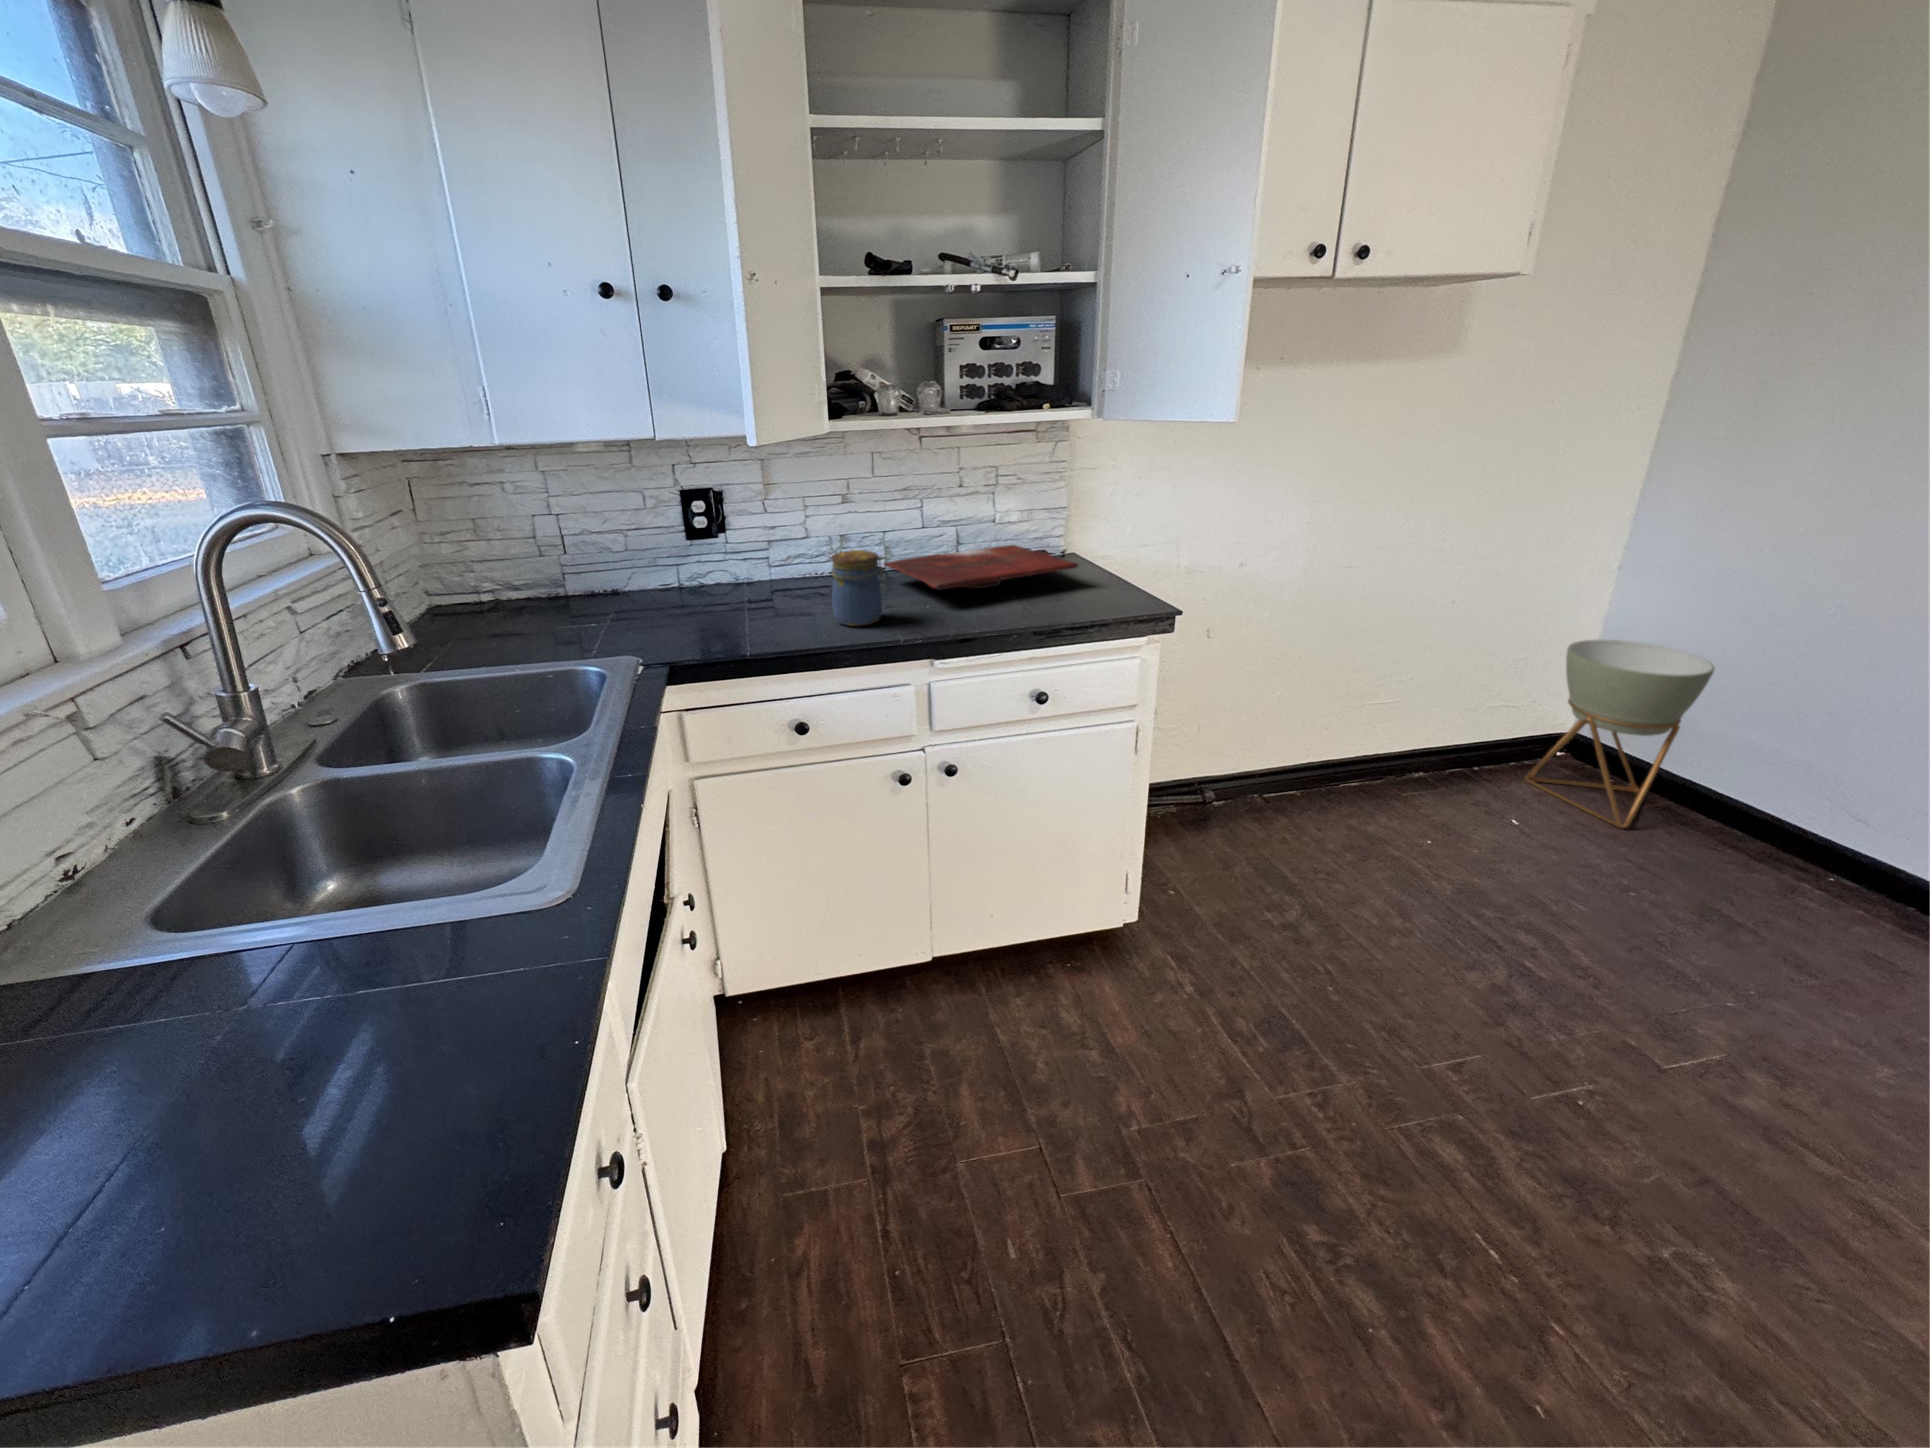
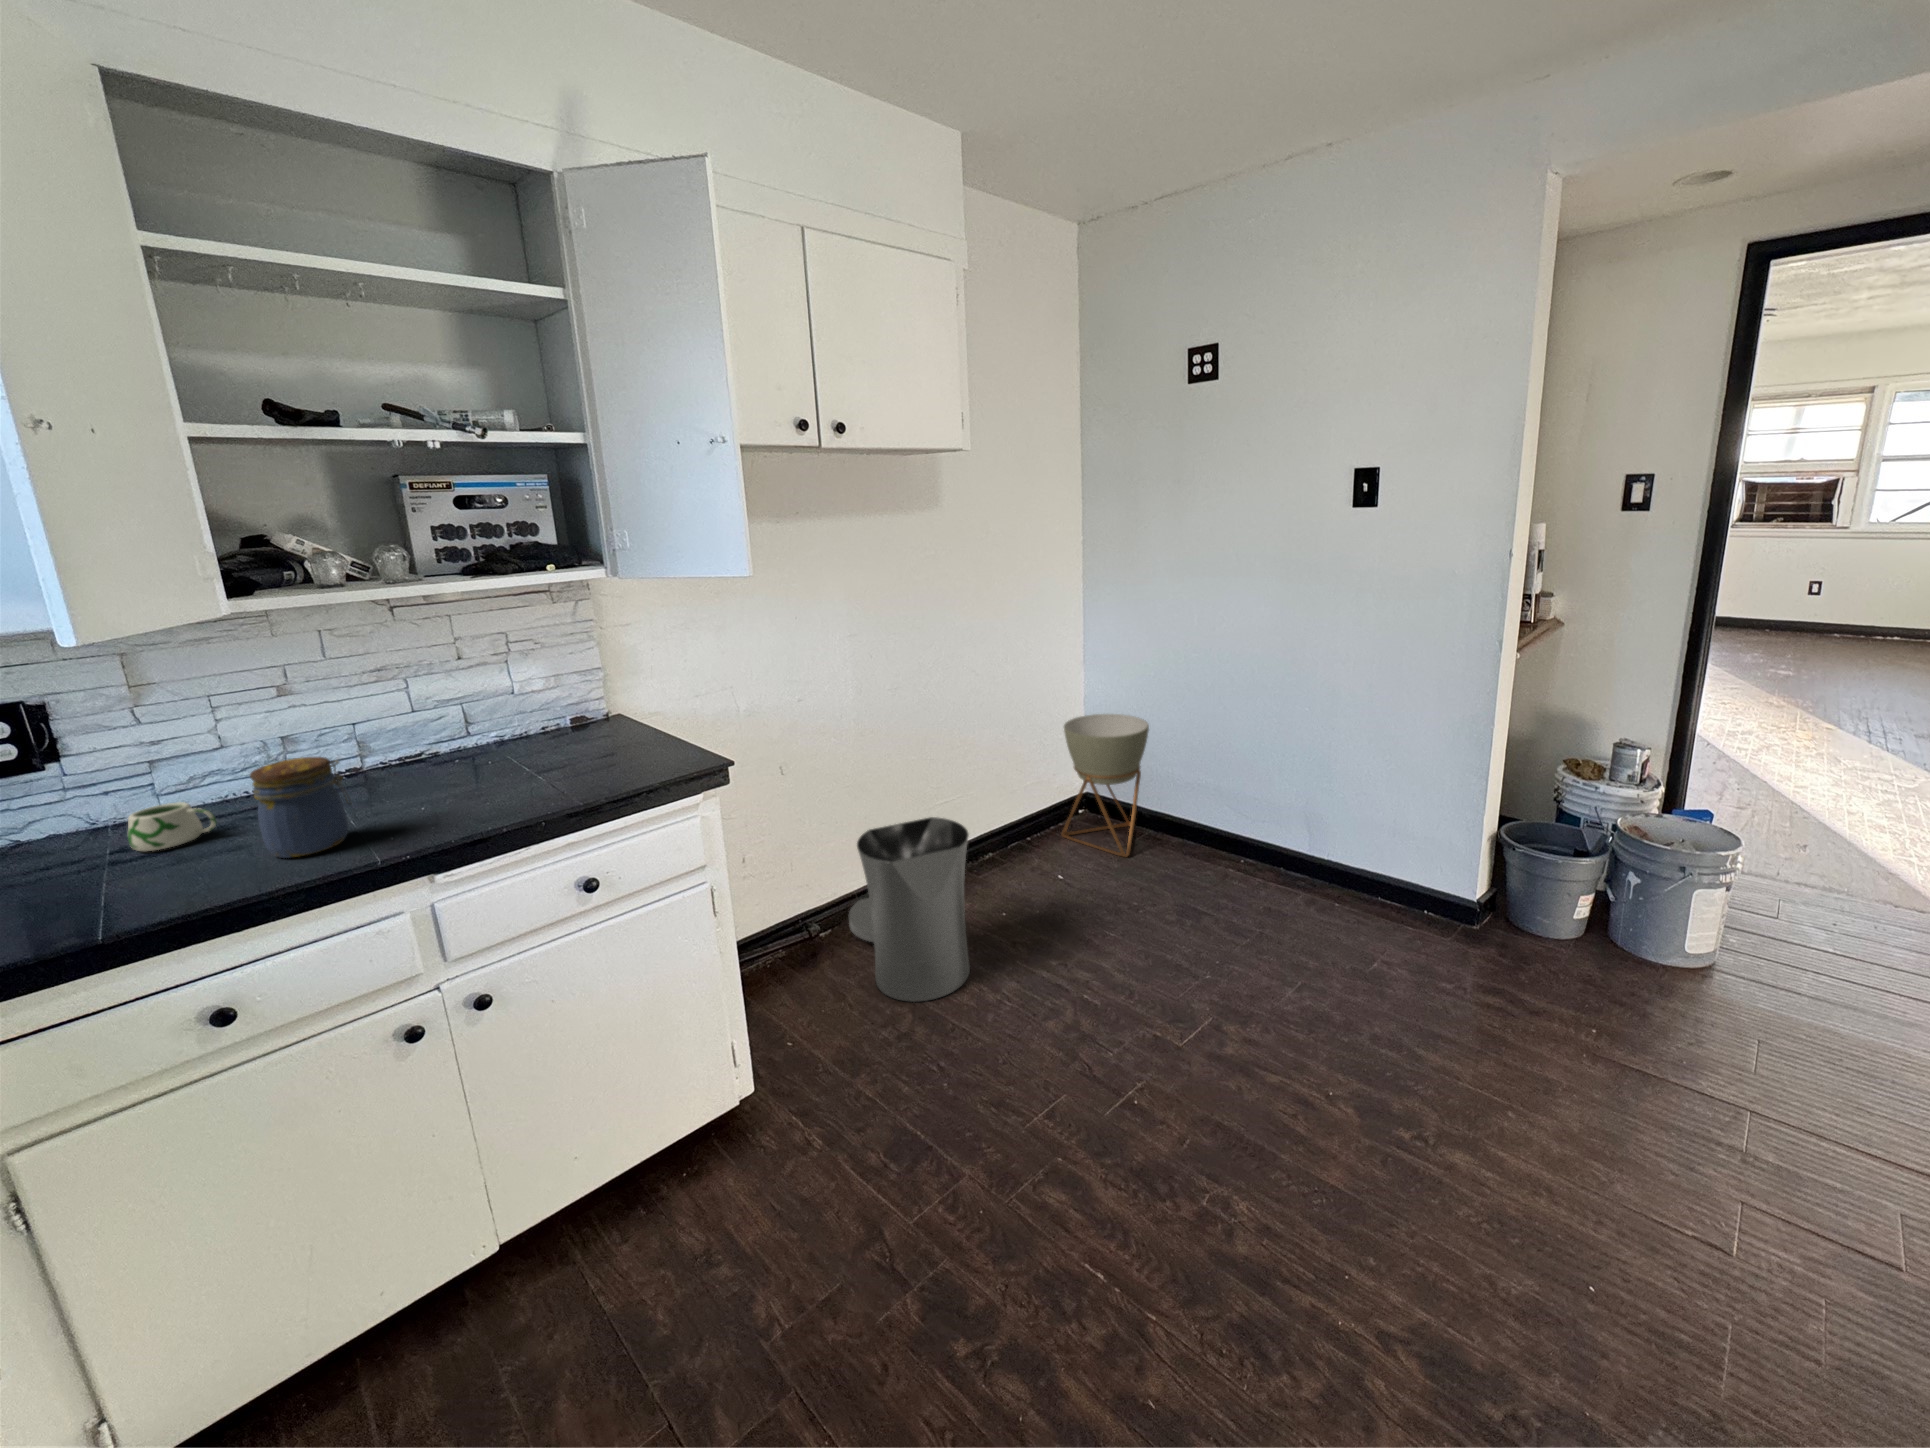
cutting board: present [884,545,1078,589] -> none [355,715,619,786]
mug: none [758,572,804,604] -> present [128,802,216,851]
trash can: none [1243,714,1413,907] -> present [849,817,970,1002]

